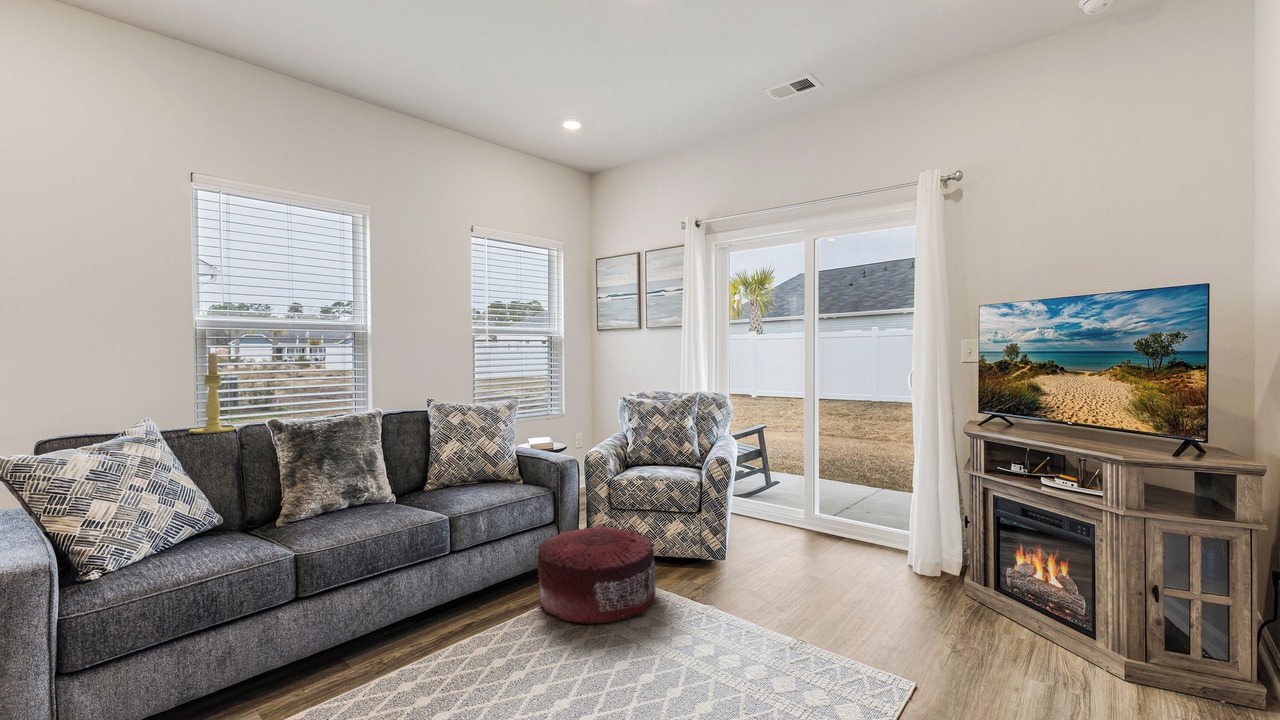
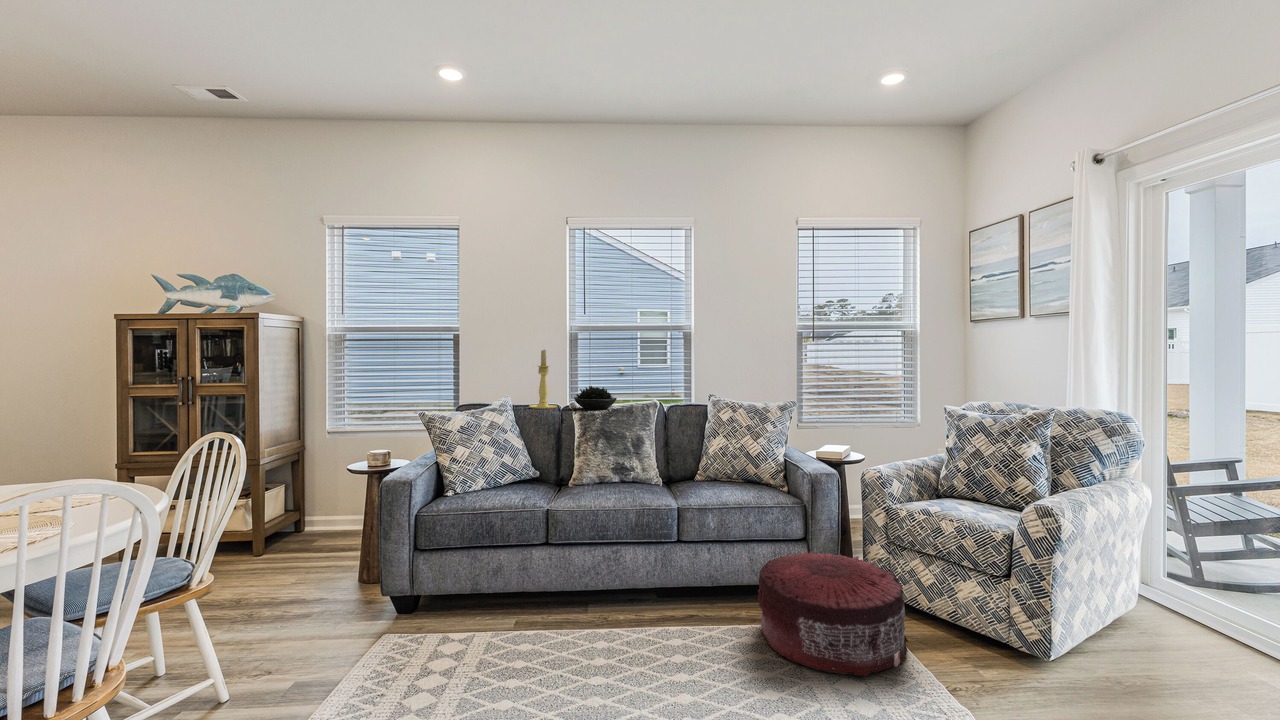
succulent plant: none [269,397,331,427] -> present [574,386,617,410]

